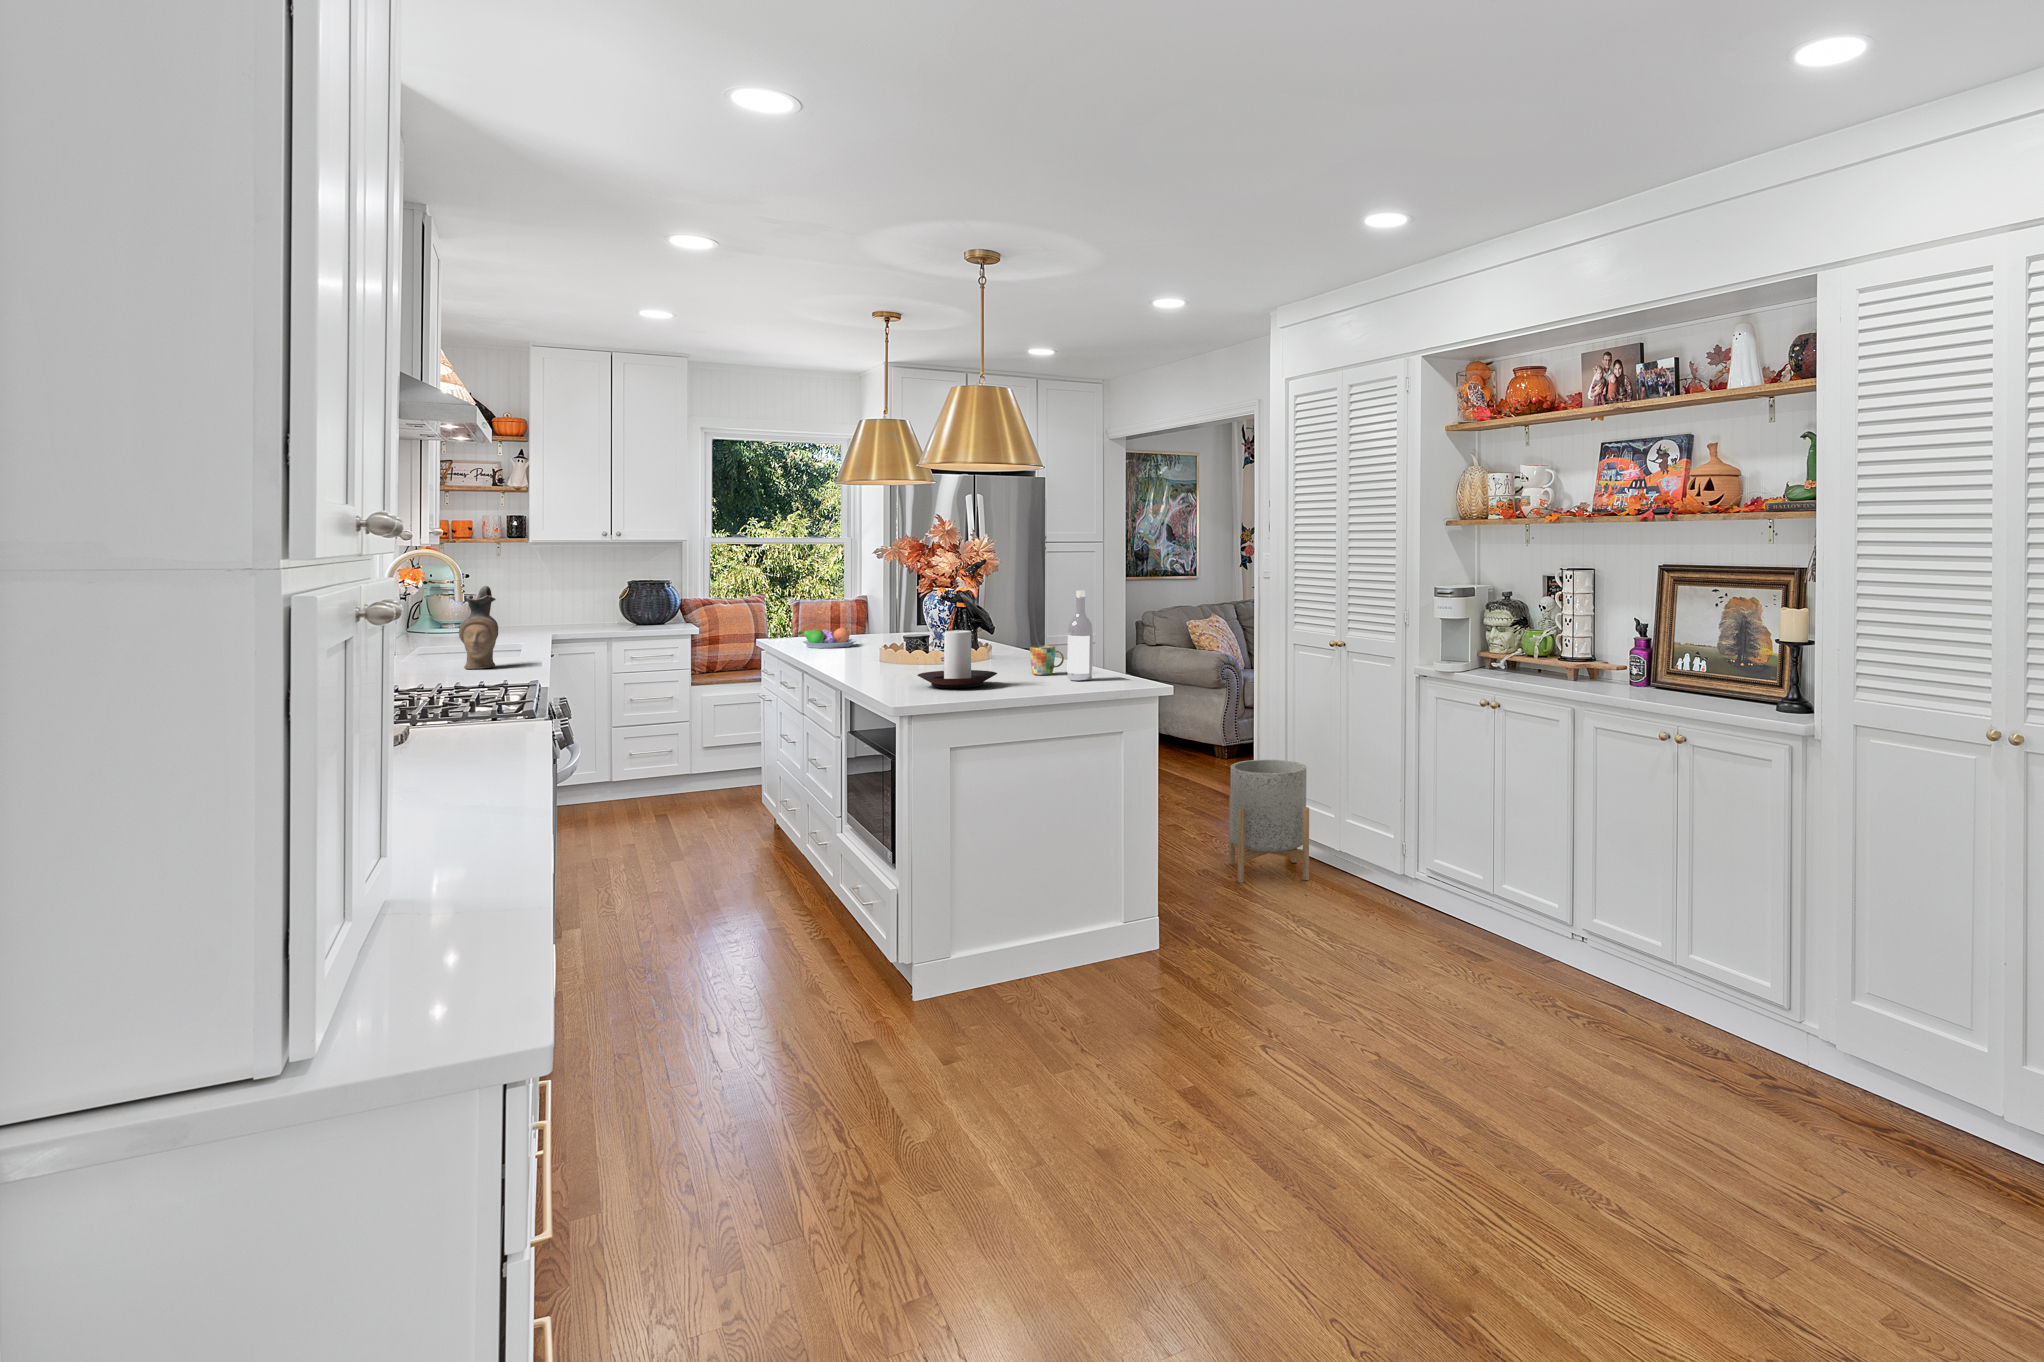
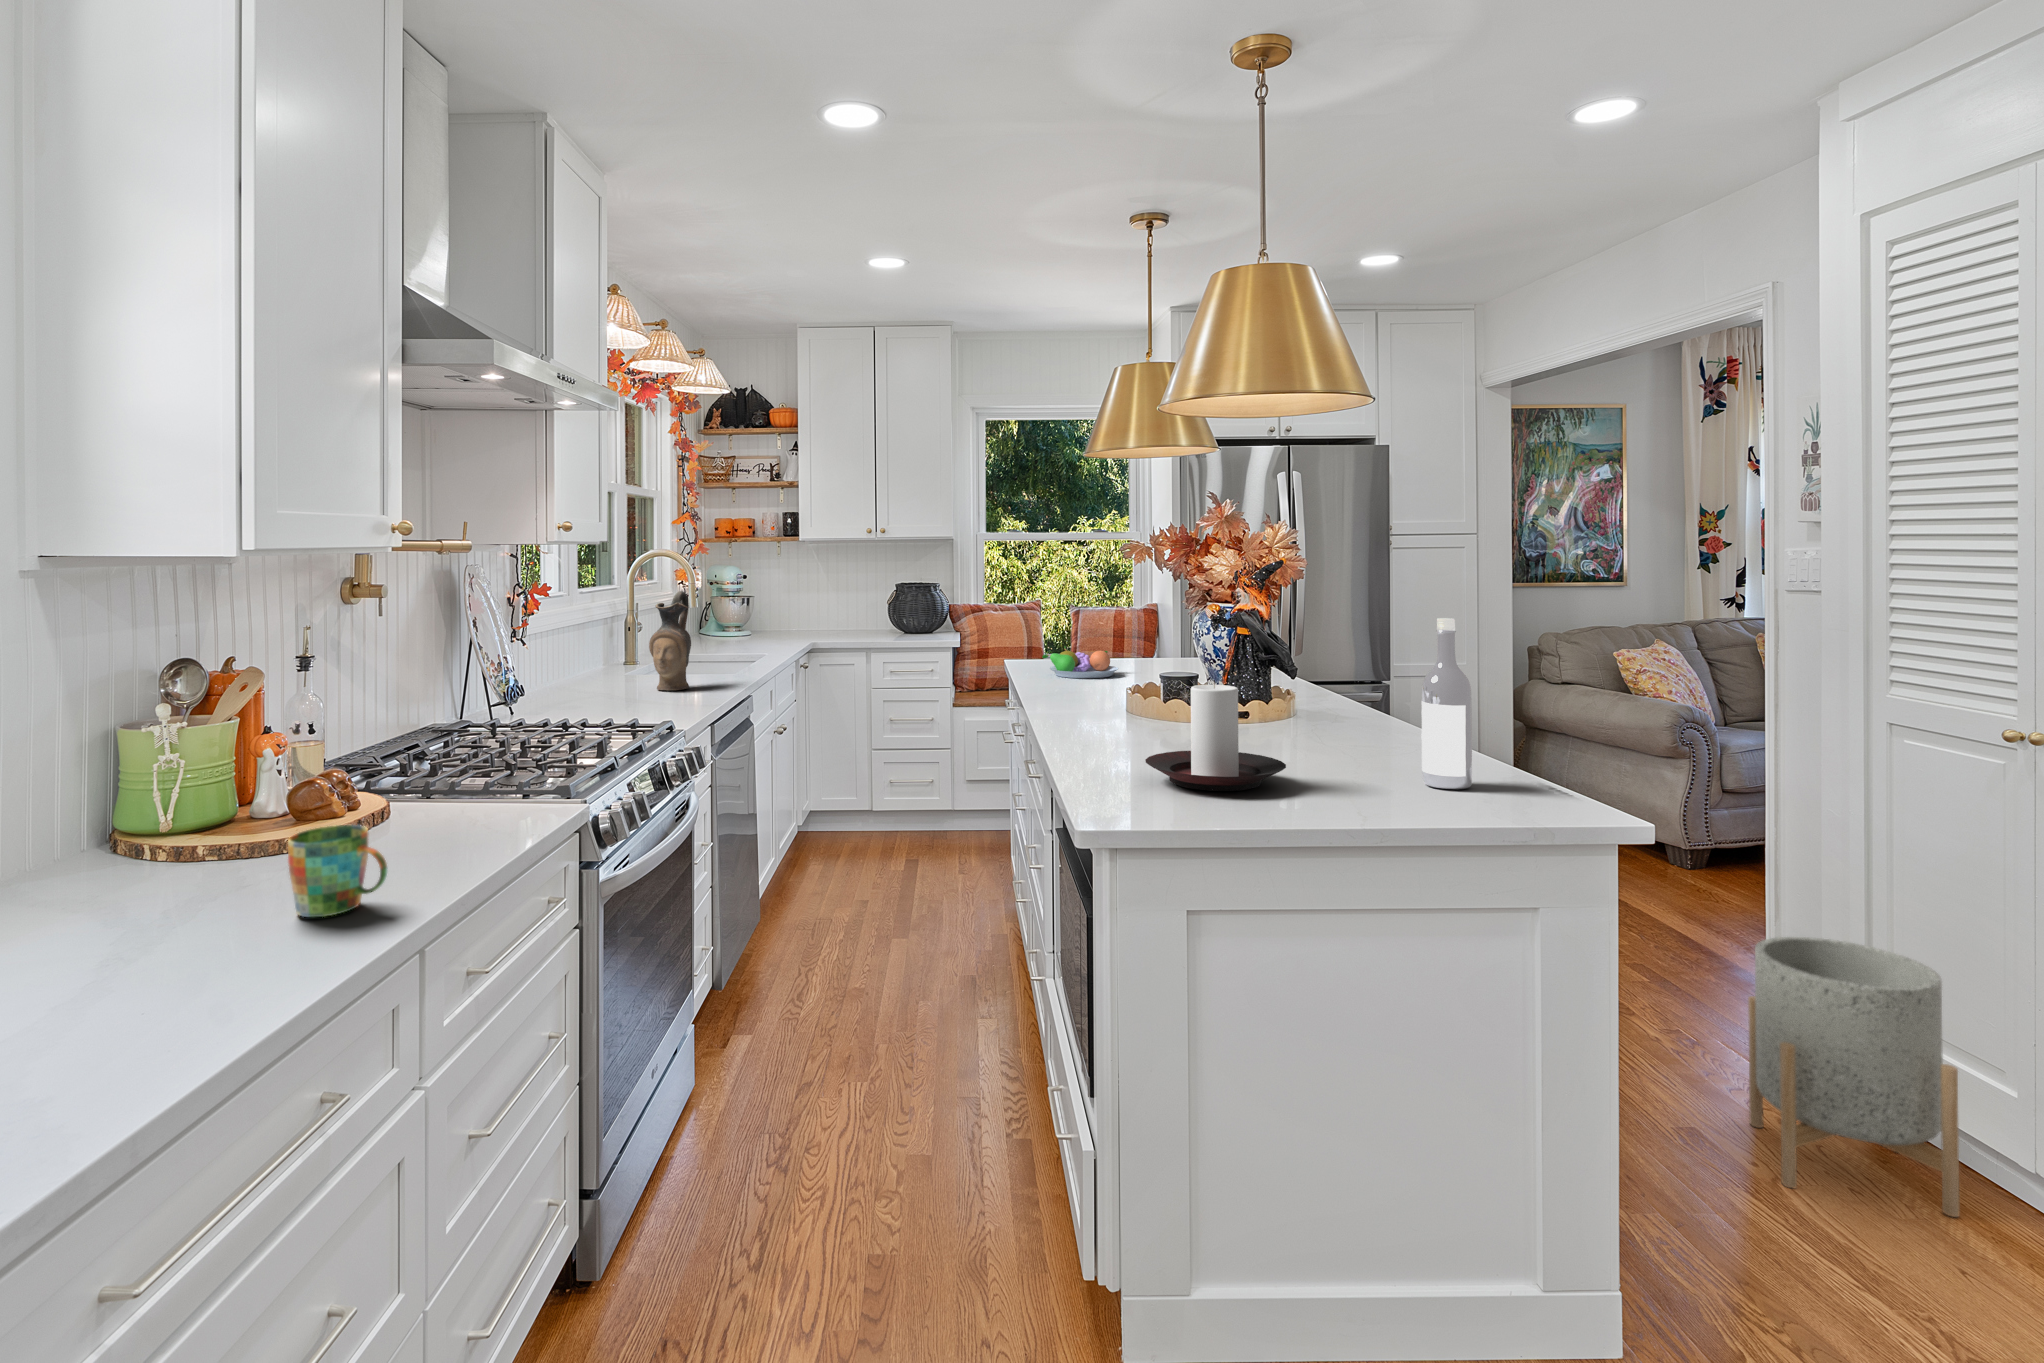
mug: present [1030,646,1064,675] -> present [288,825,387,917]

